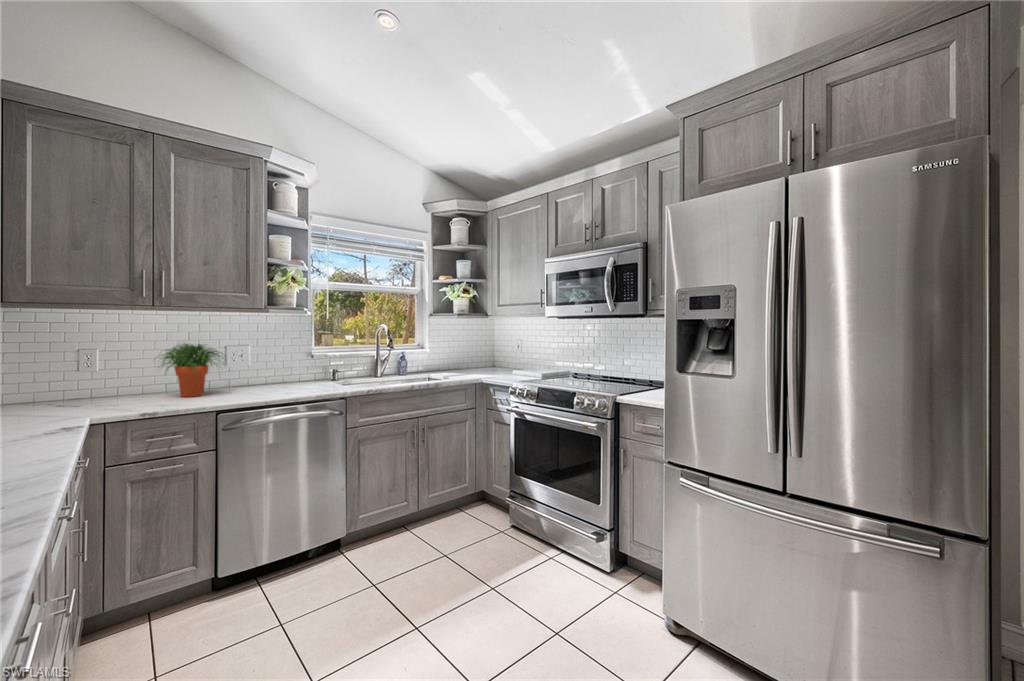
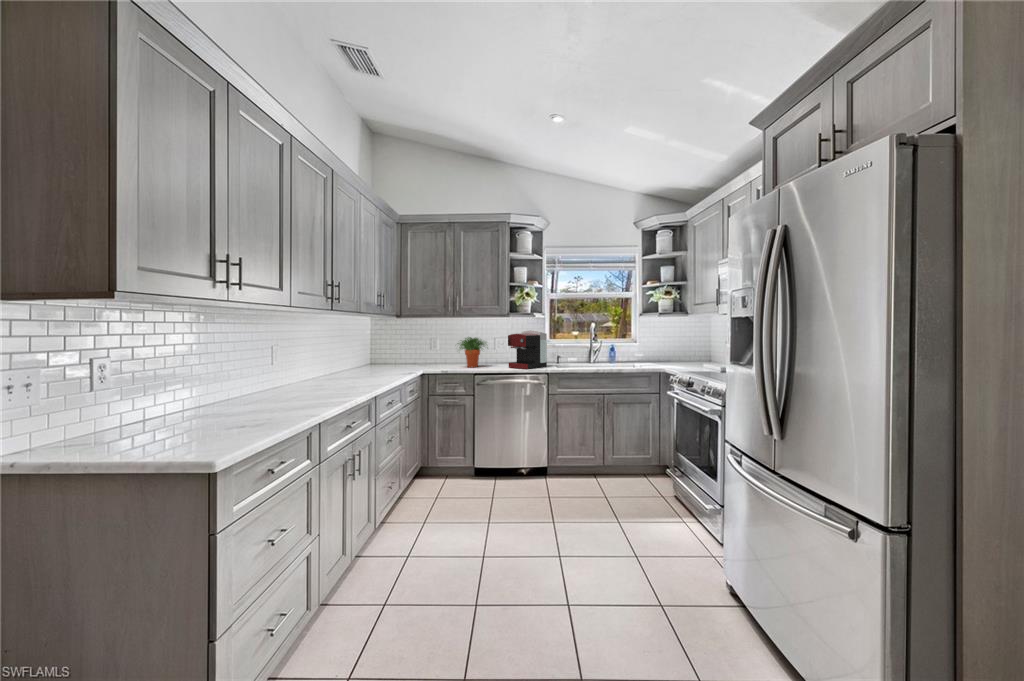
coffee maker: none [268,333,331,393] -> present [508,330,547,369]

